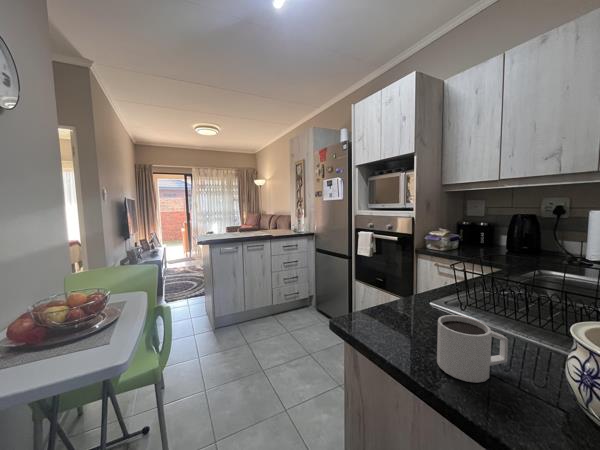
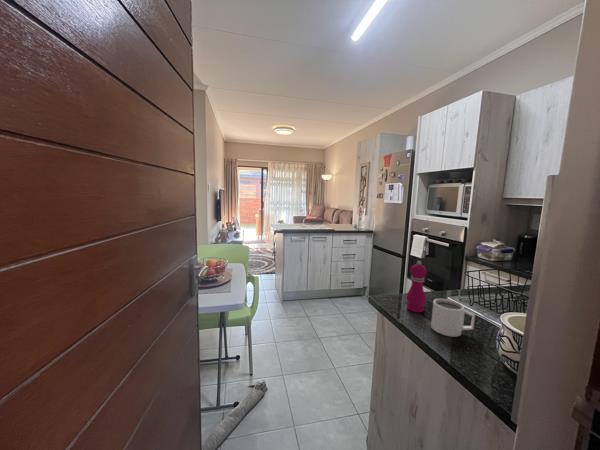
pepper mill: none [384,259,414,339] -> present [406,261,427,312]

